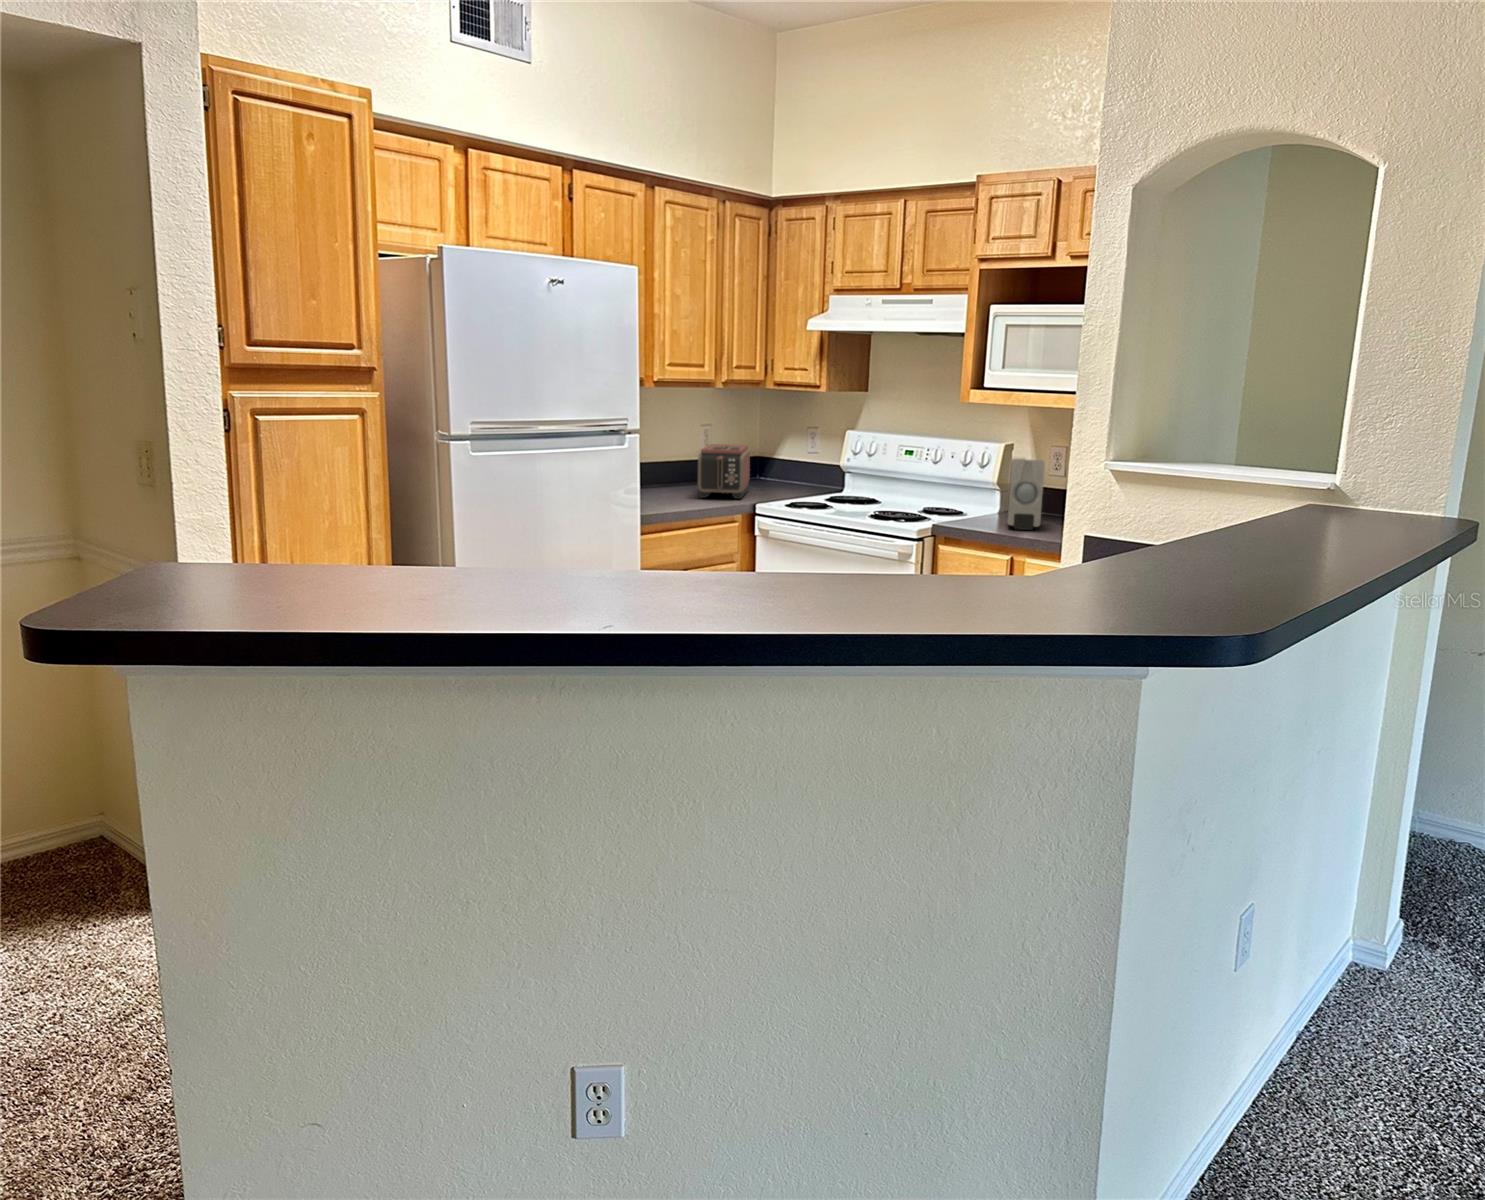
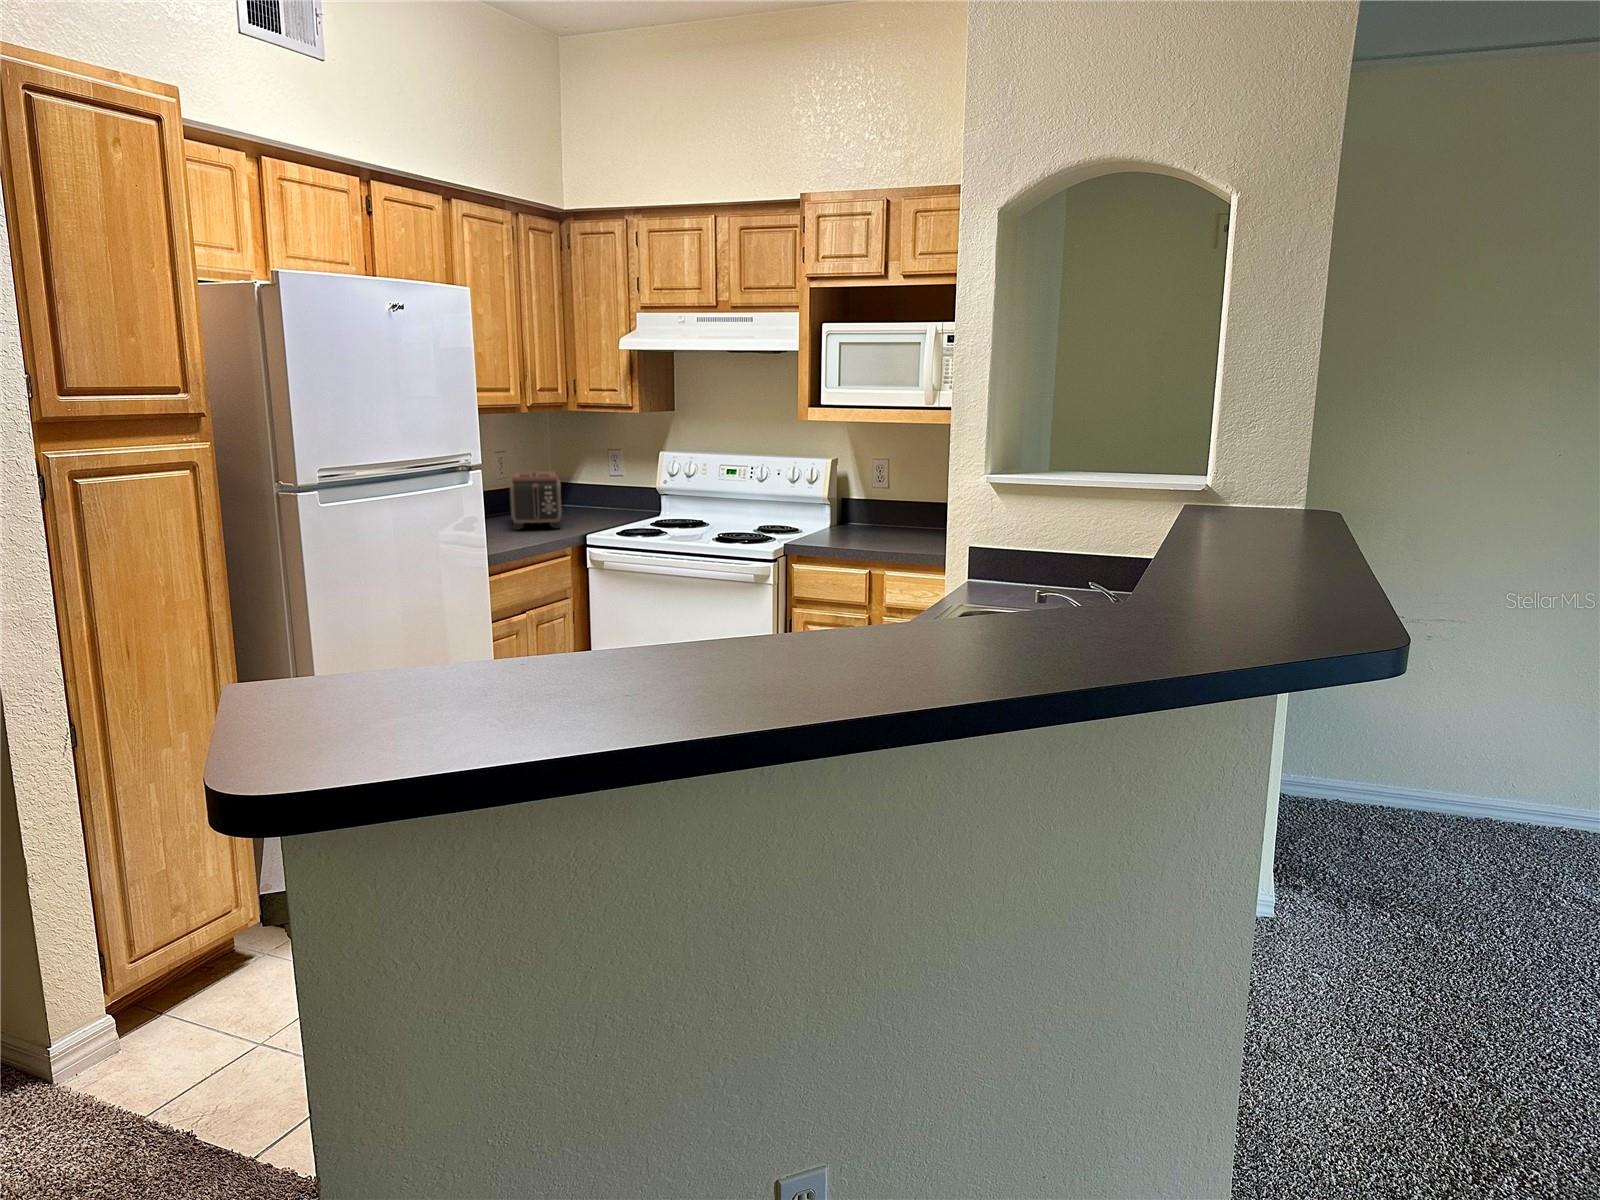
soap dispenser: present [1007,459,1045,530] -> none [847,473,884,541]

